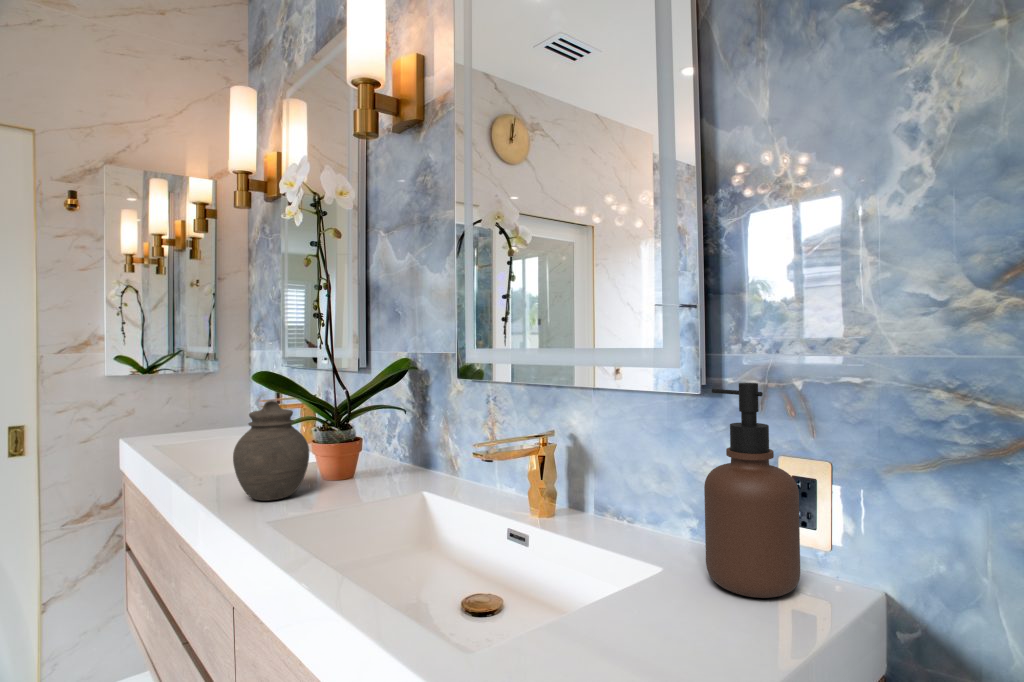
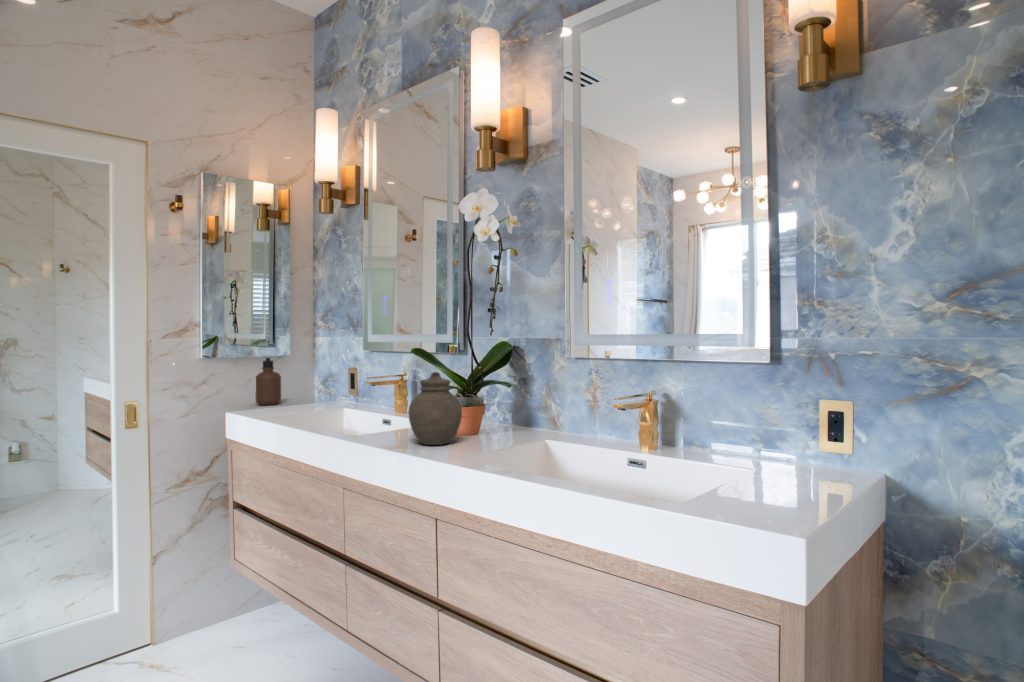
soap dispenser: present [704,383,800,598] -> present [256,358,281,405]

